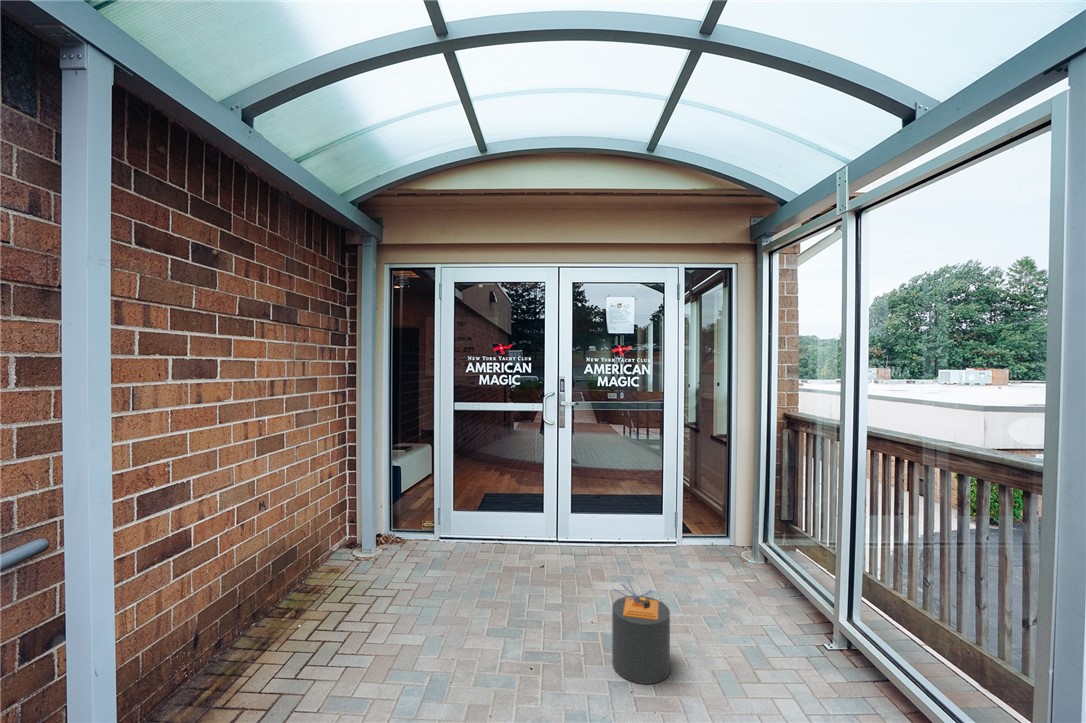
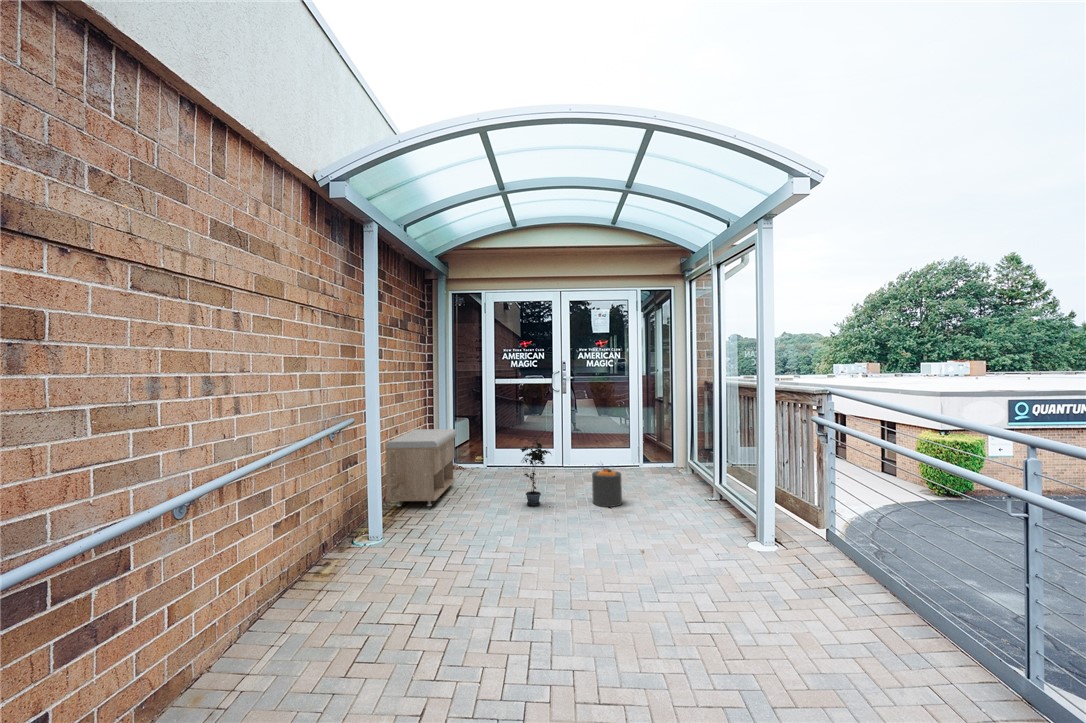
storage bench: none [200,496,371,672] -> present [386,429,456,506]
potted plant: none [472,540,534,675] -> present [520,440,551,506]

